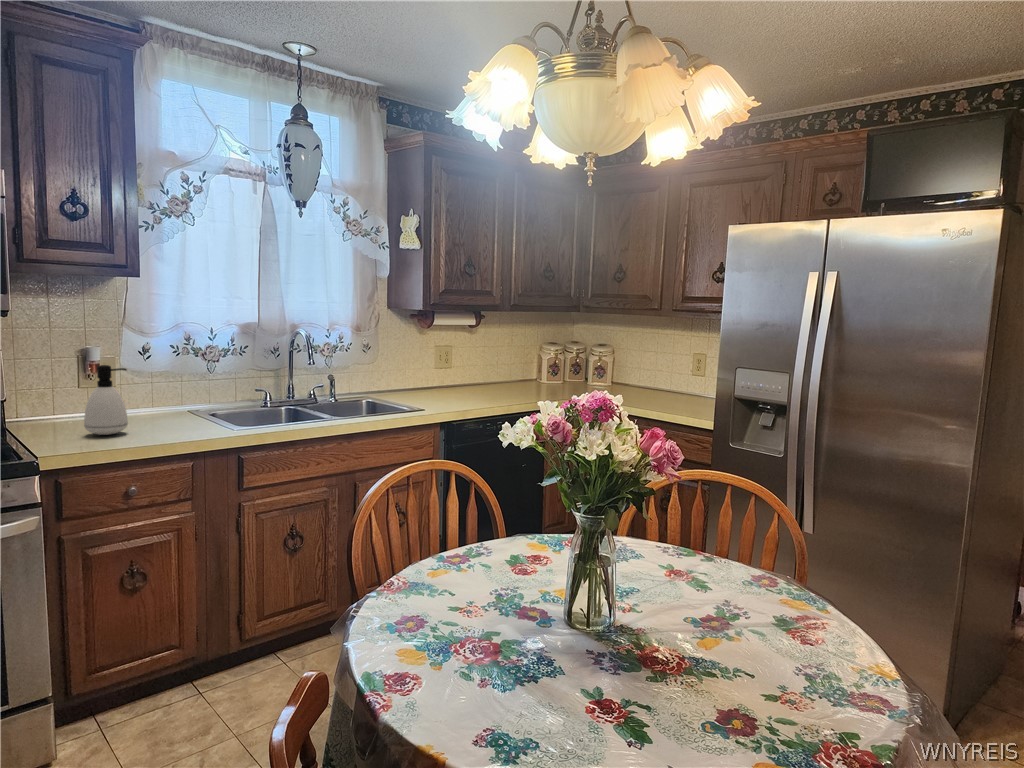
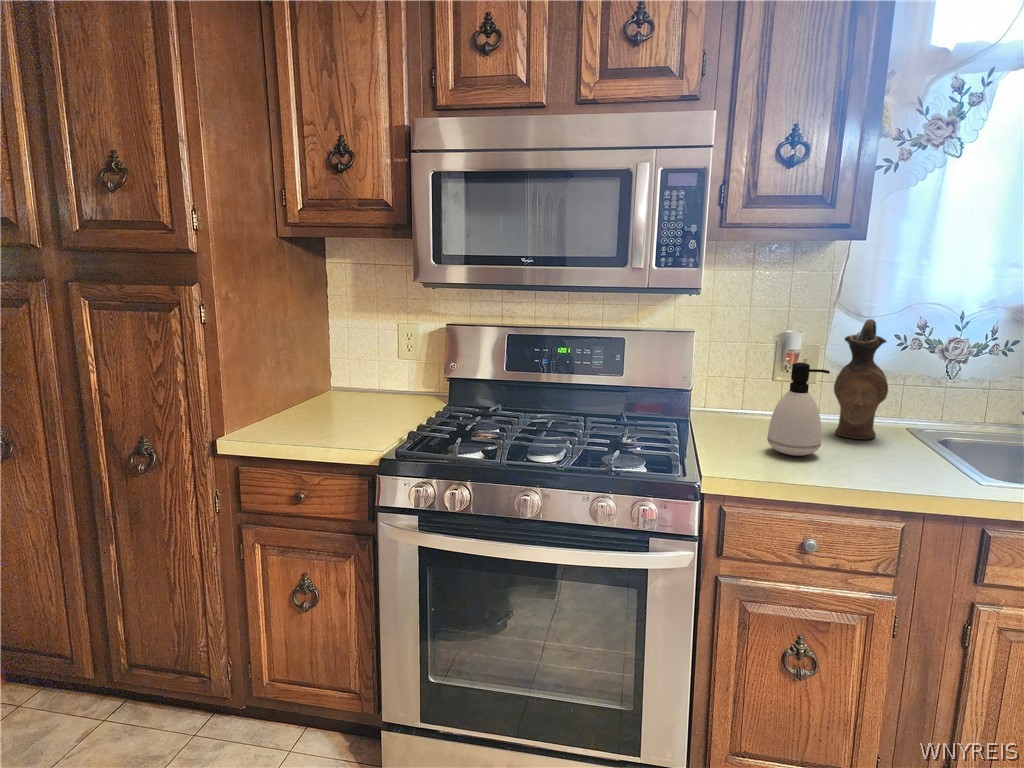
ceramic pitcher: none [131,334,171,421] -> present [834,319,888,439]

